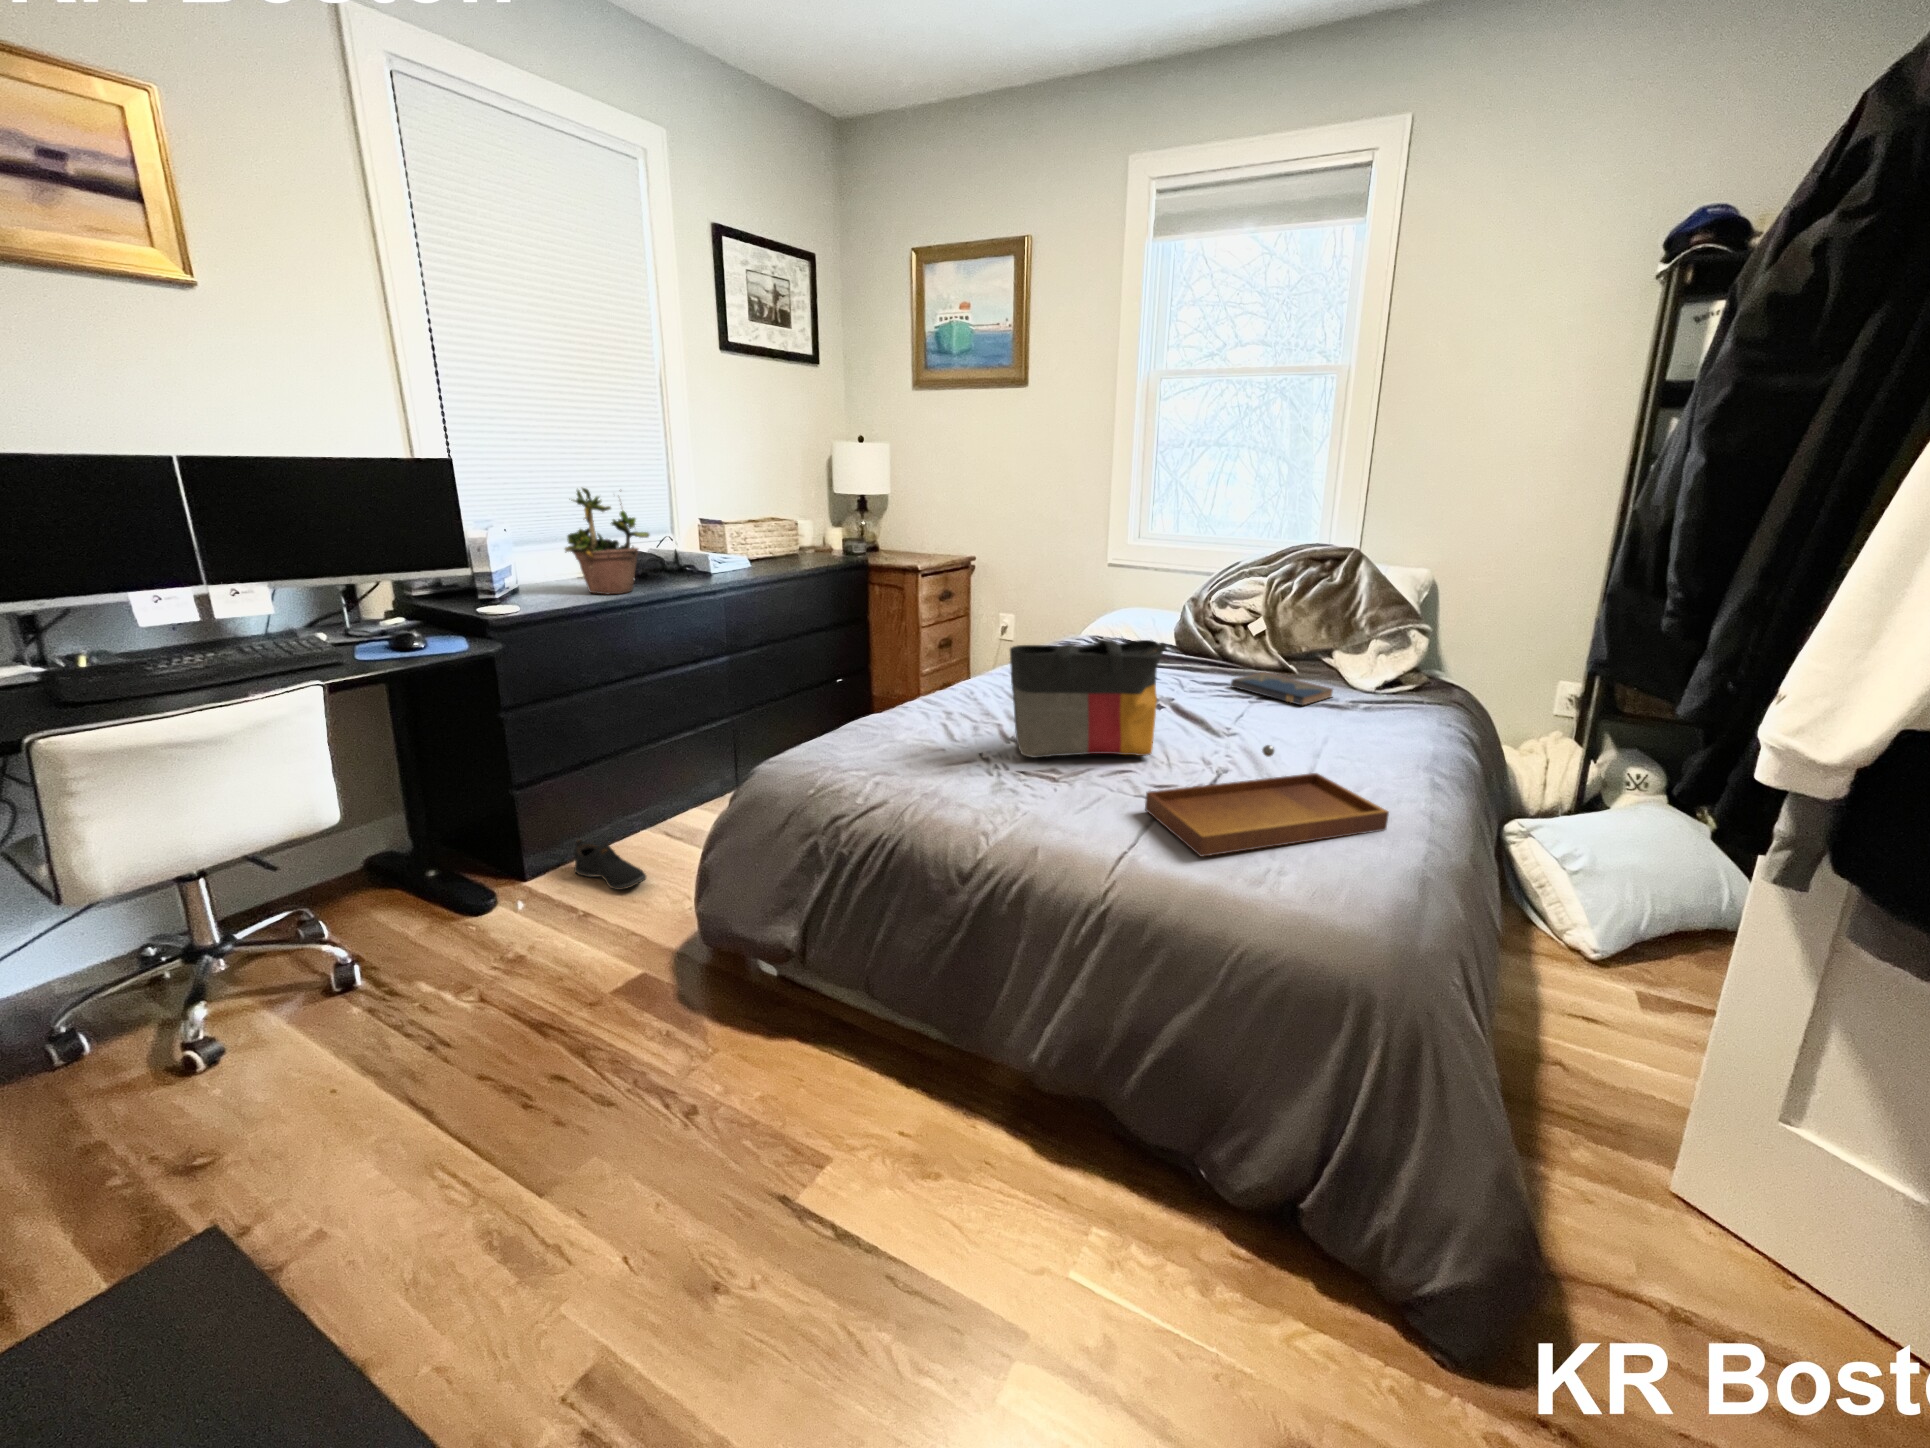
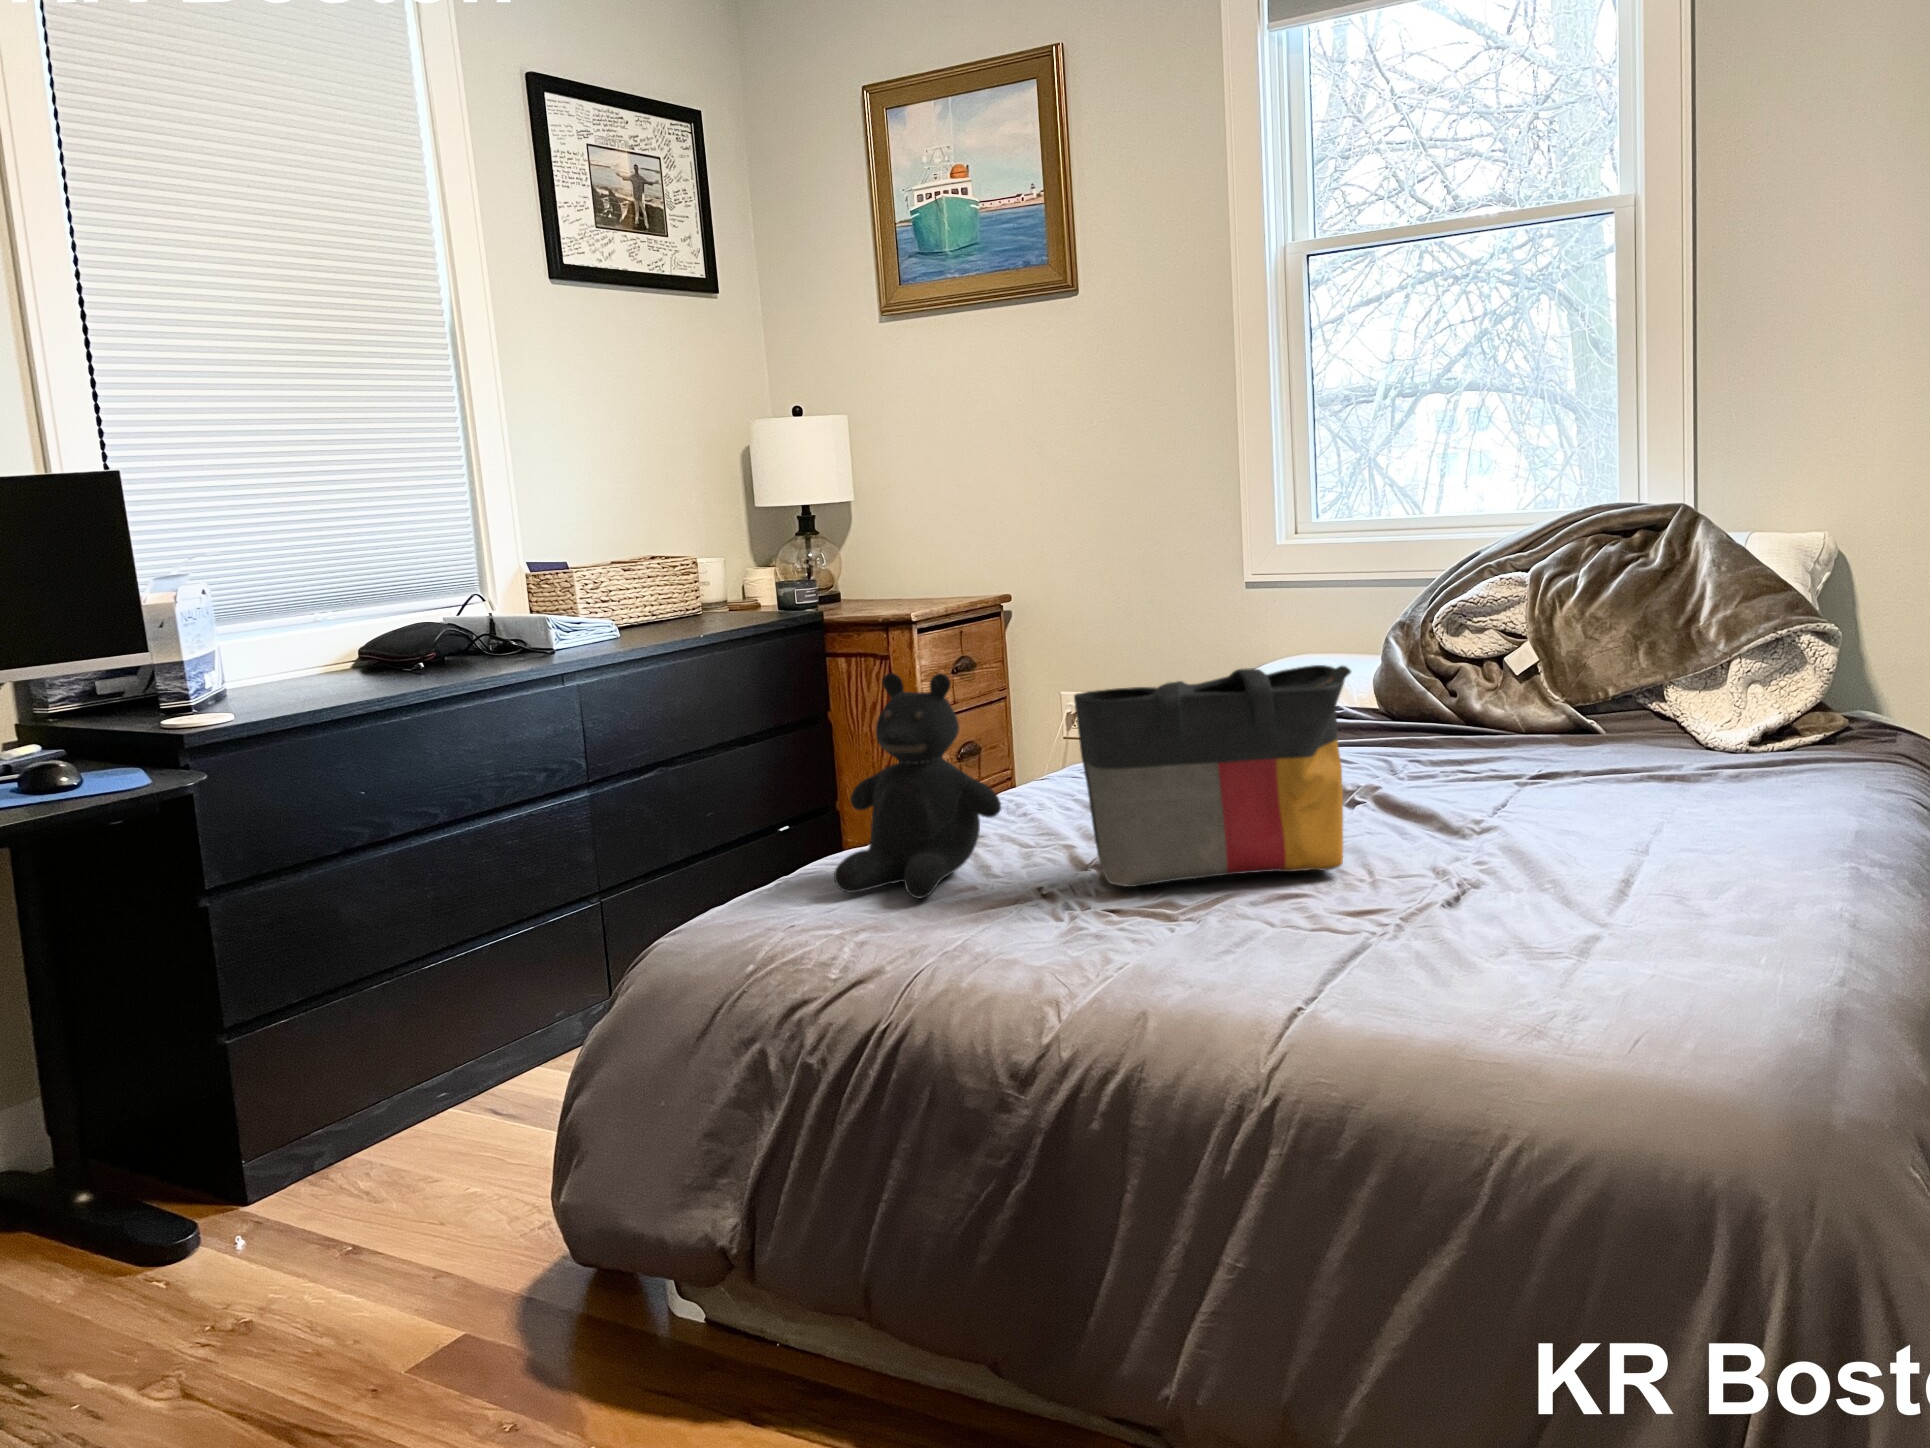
potted plant: present [565,488,649,594] -> none [305,495,447,689]
teddy bear: none [866,623,964,755] -> present [834,673,1001,898]
hardcover book: present [1231,672,1333,705] -> none [1482,733,1672,779]
tray: present [1145,745,1389,857] -> none [1334,813,1778,1007]
shoe: present [574,840,647,890] -> none [331,1120,459,1204]

